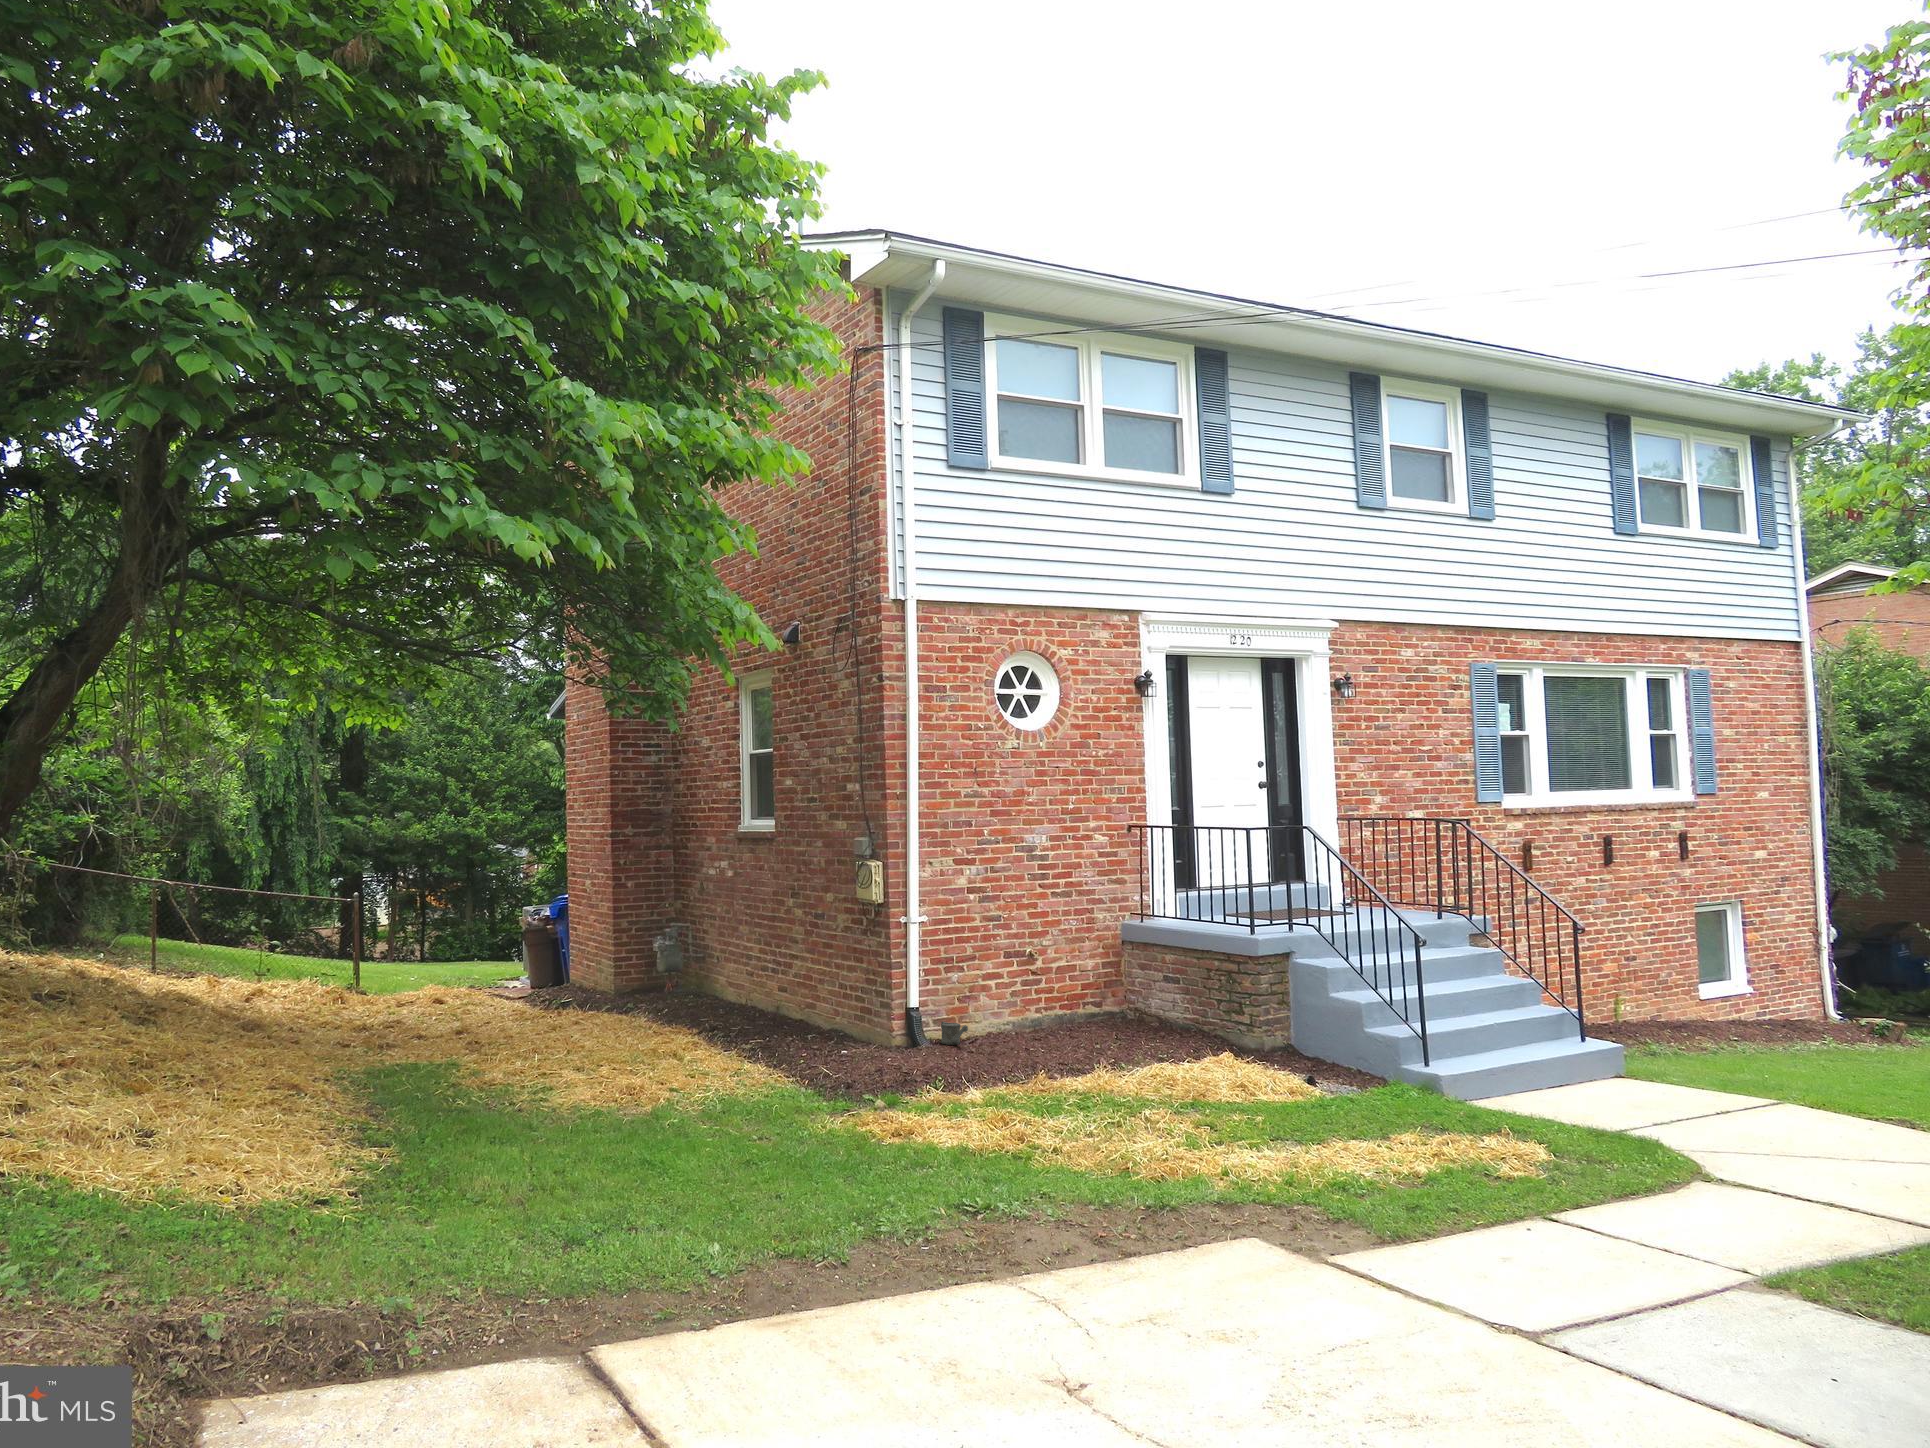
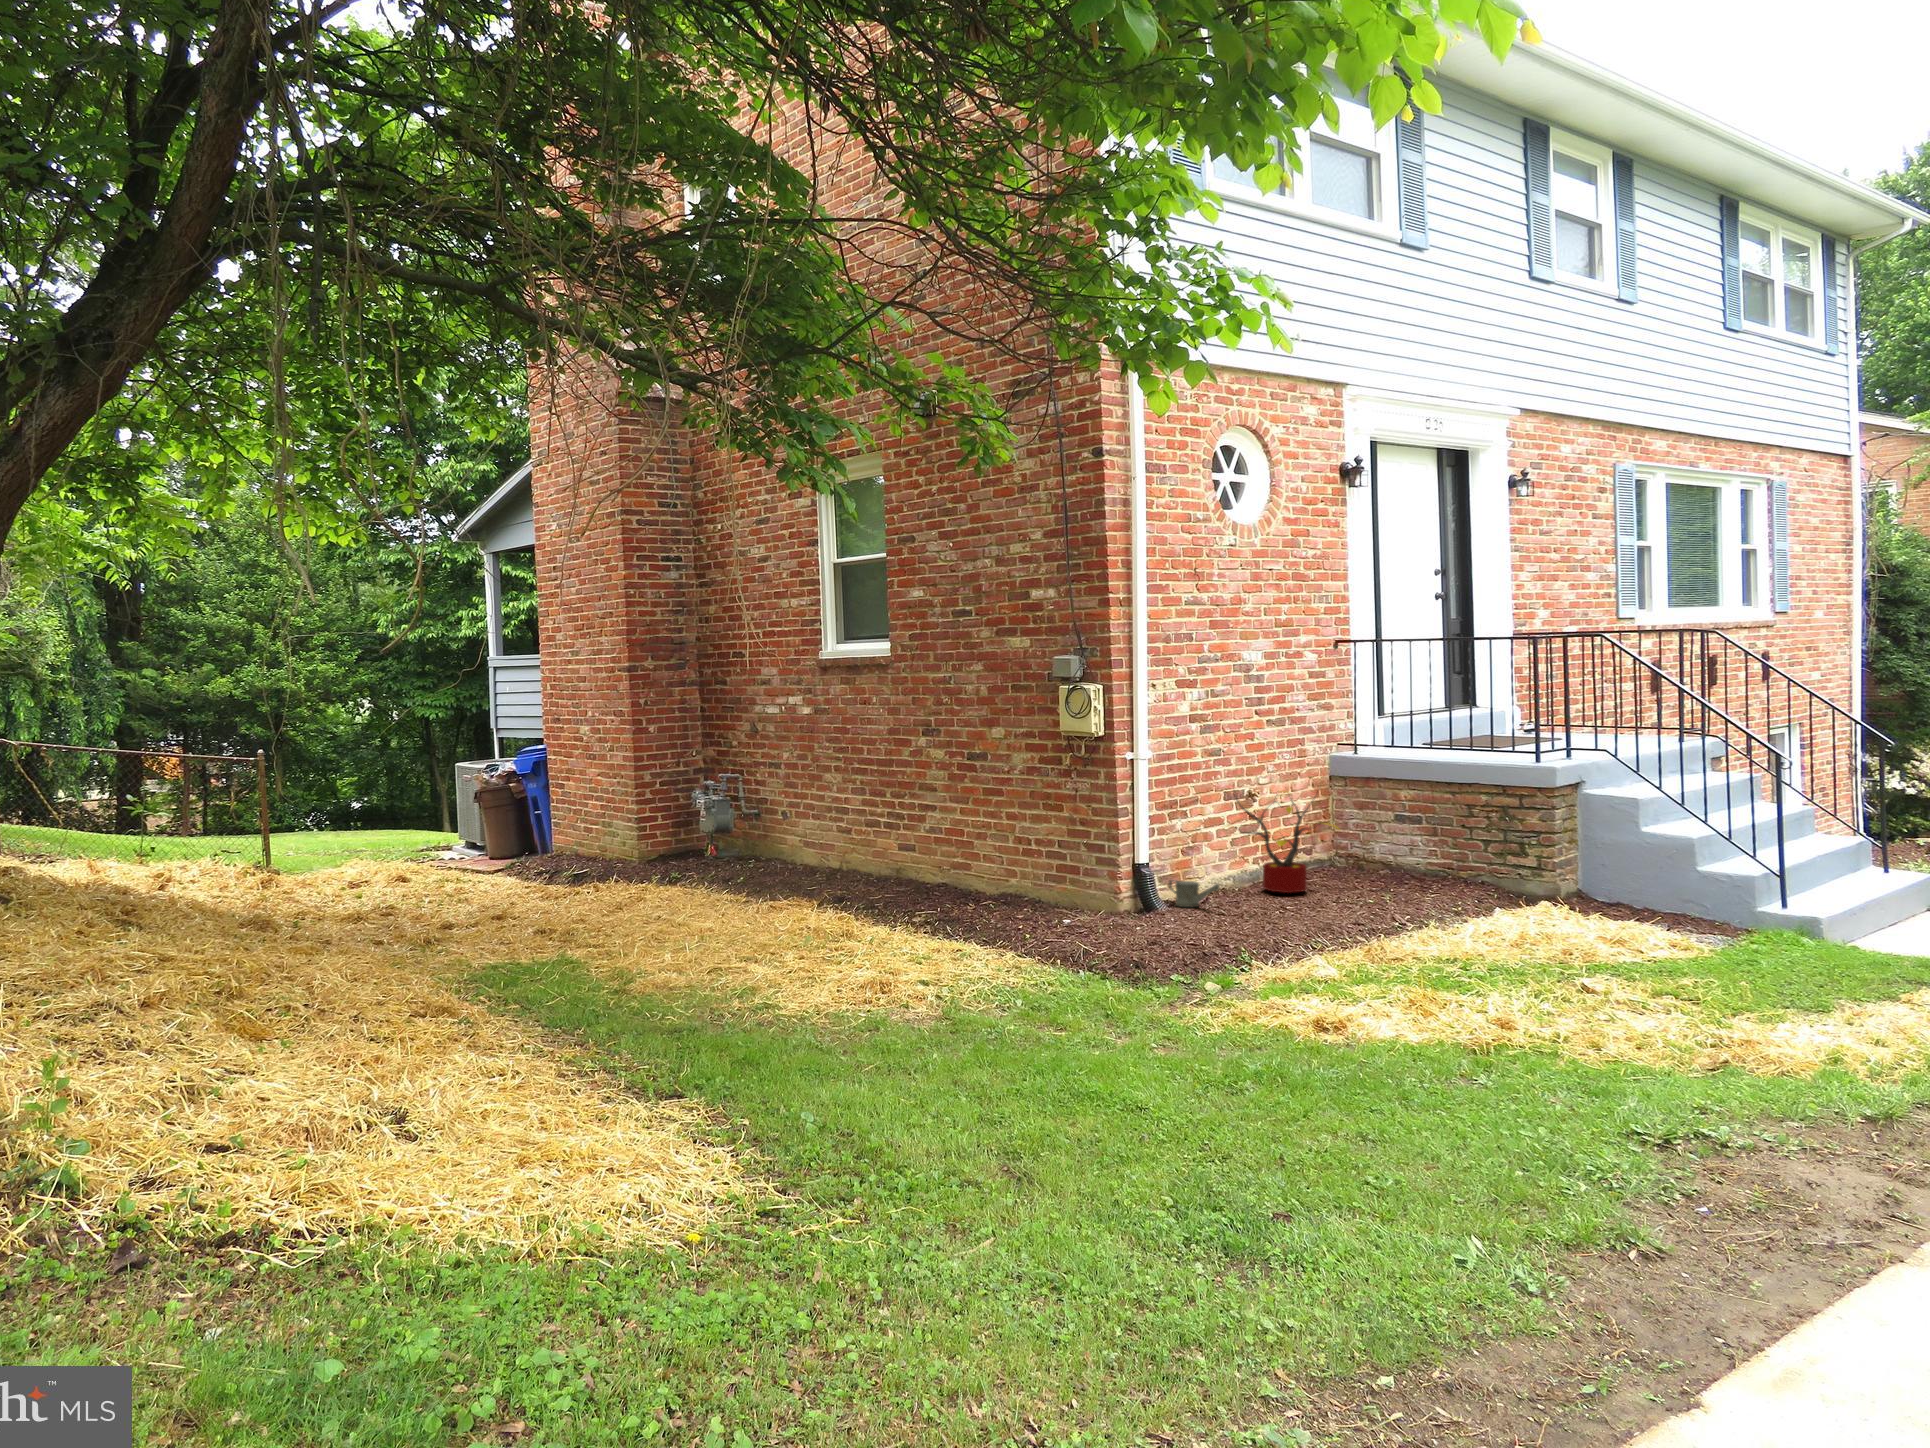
decorative plant: none [997,949,1096,1037] -> present [1237,792,1337,893]

